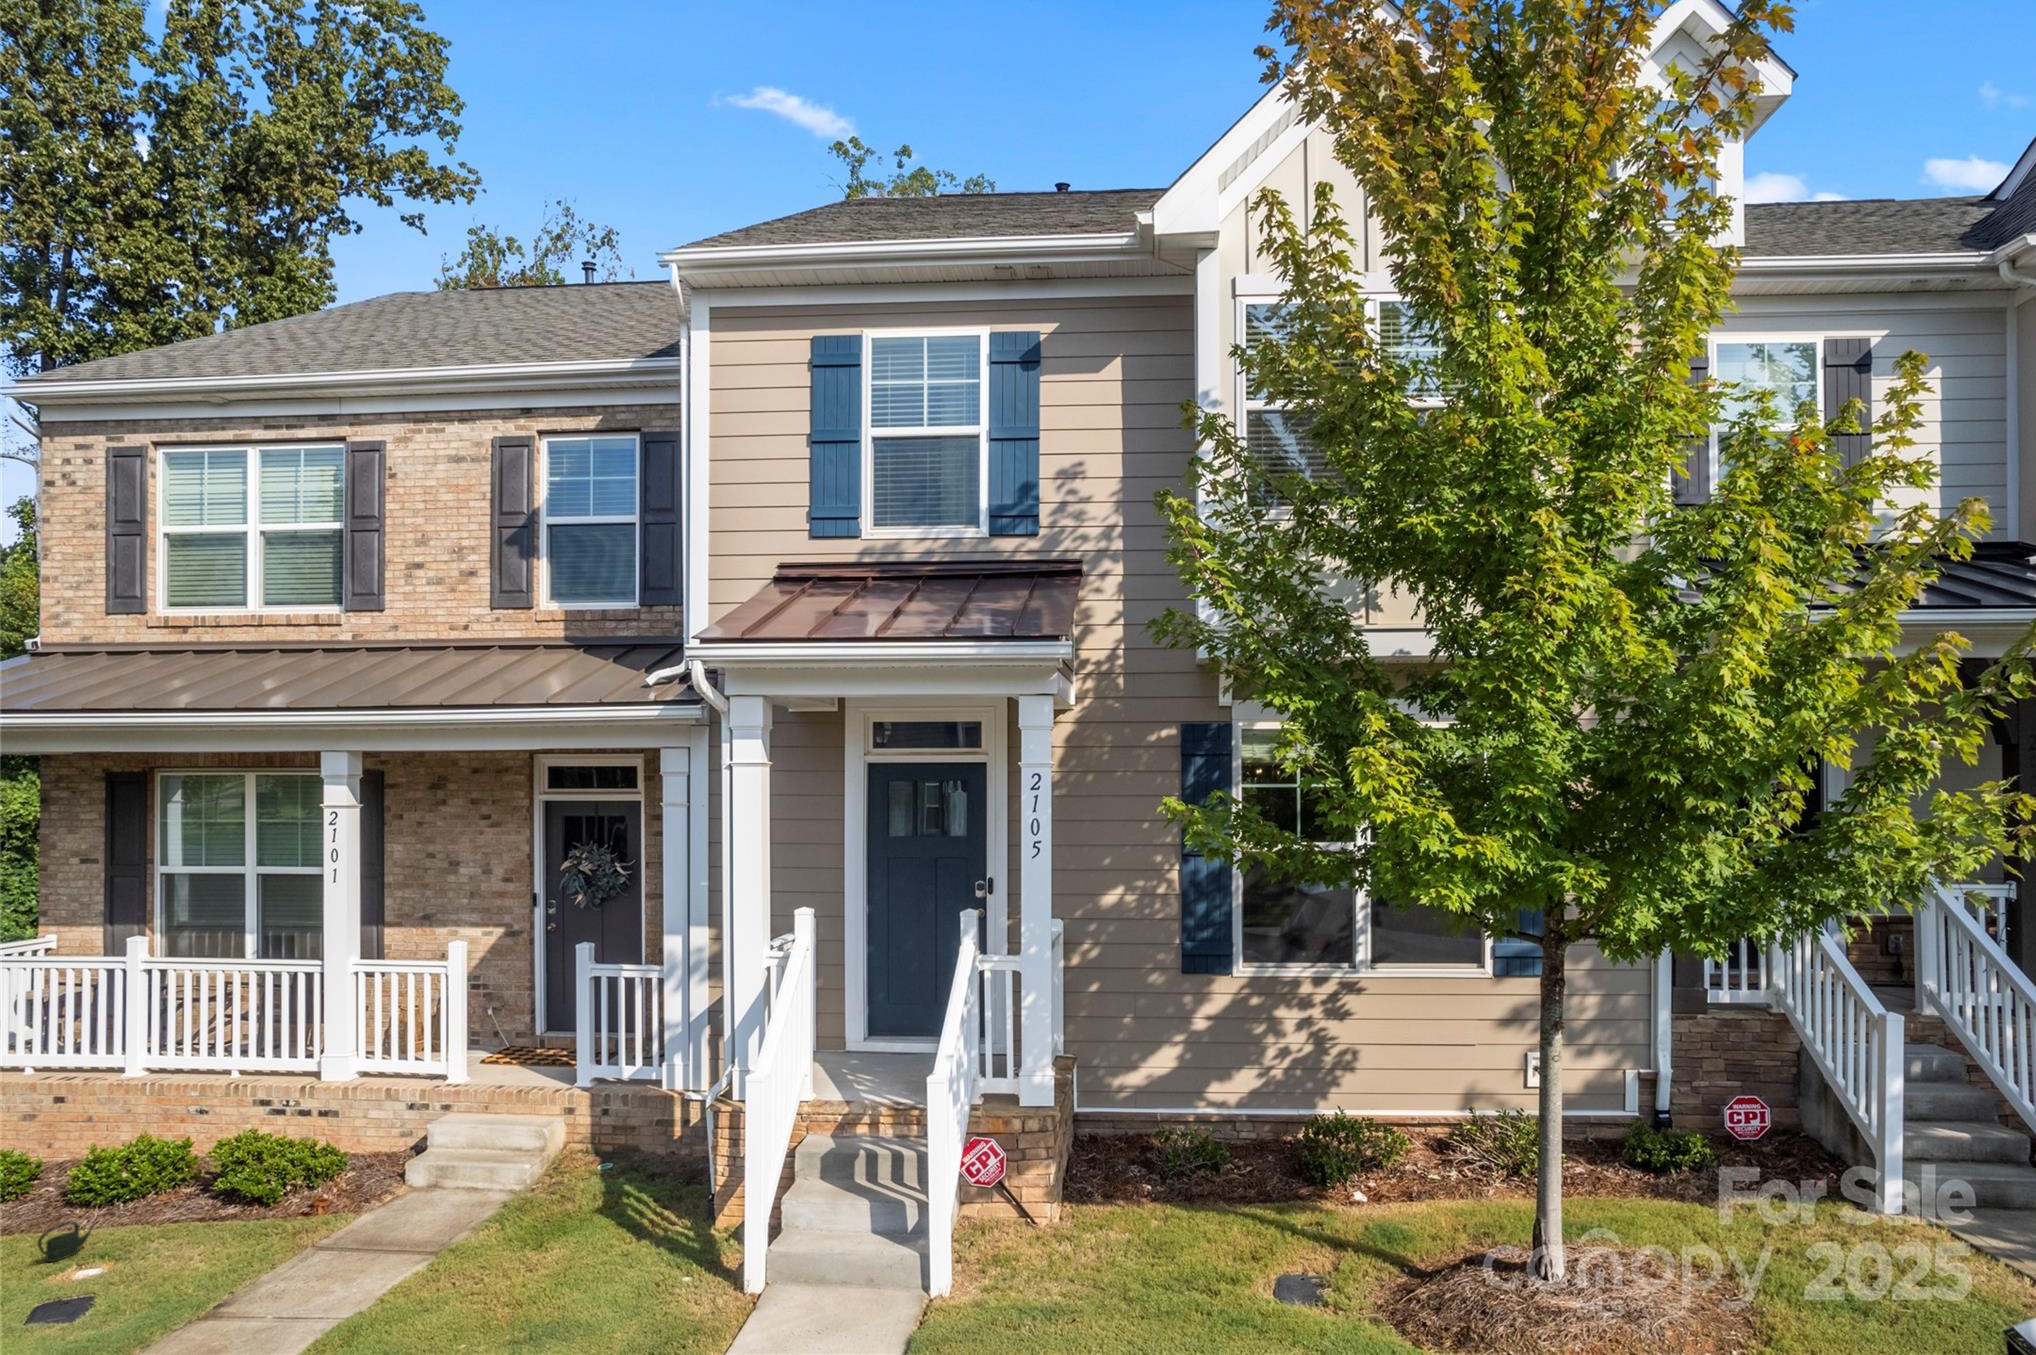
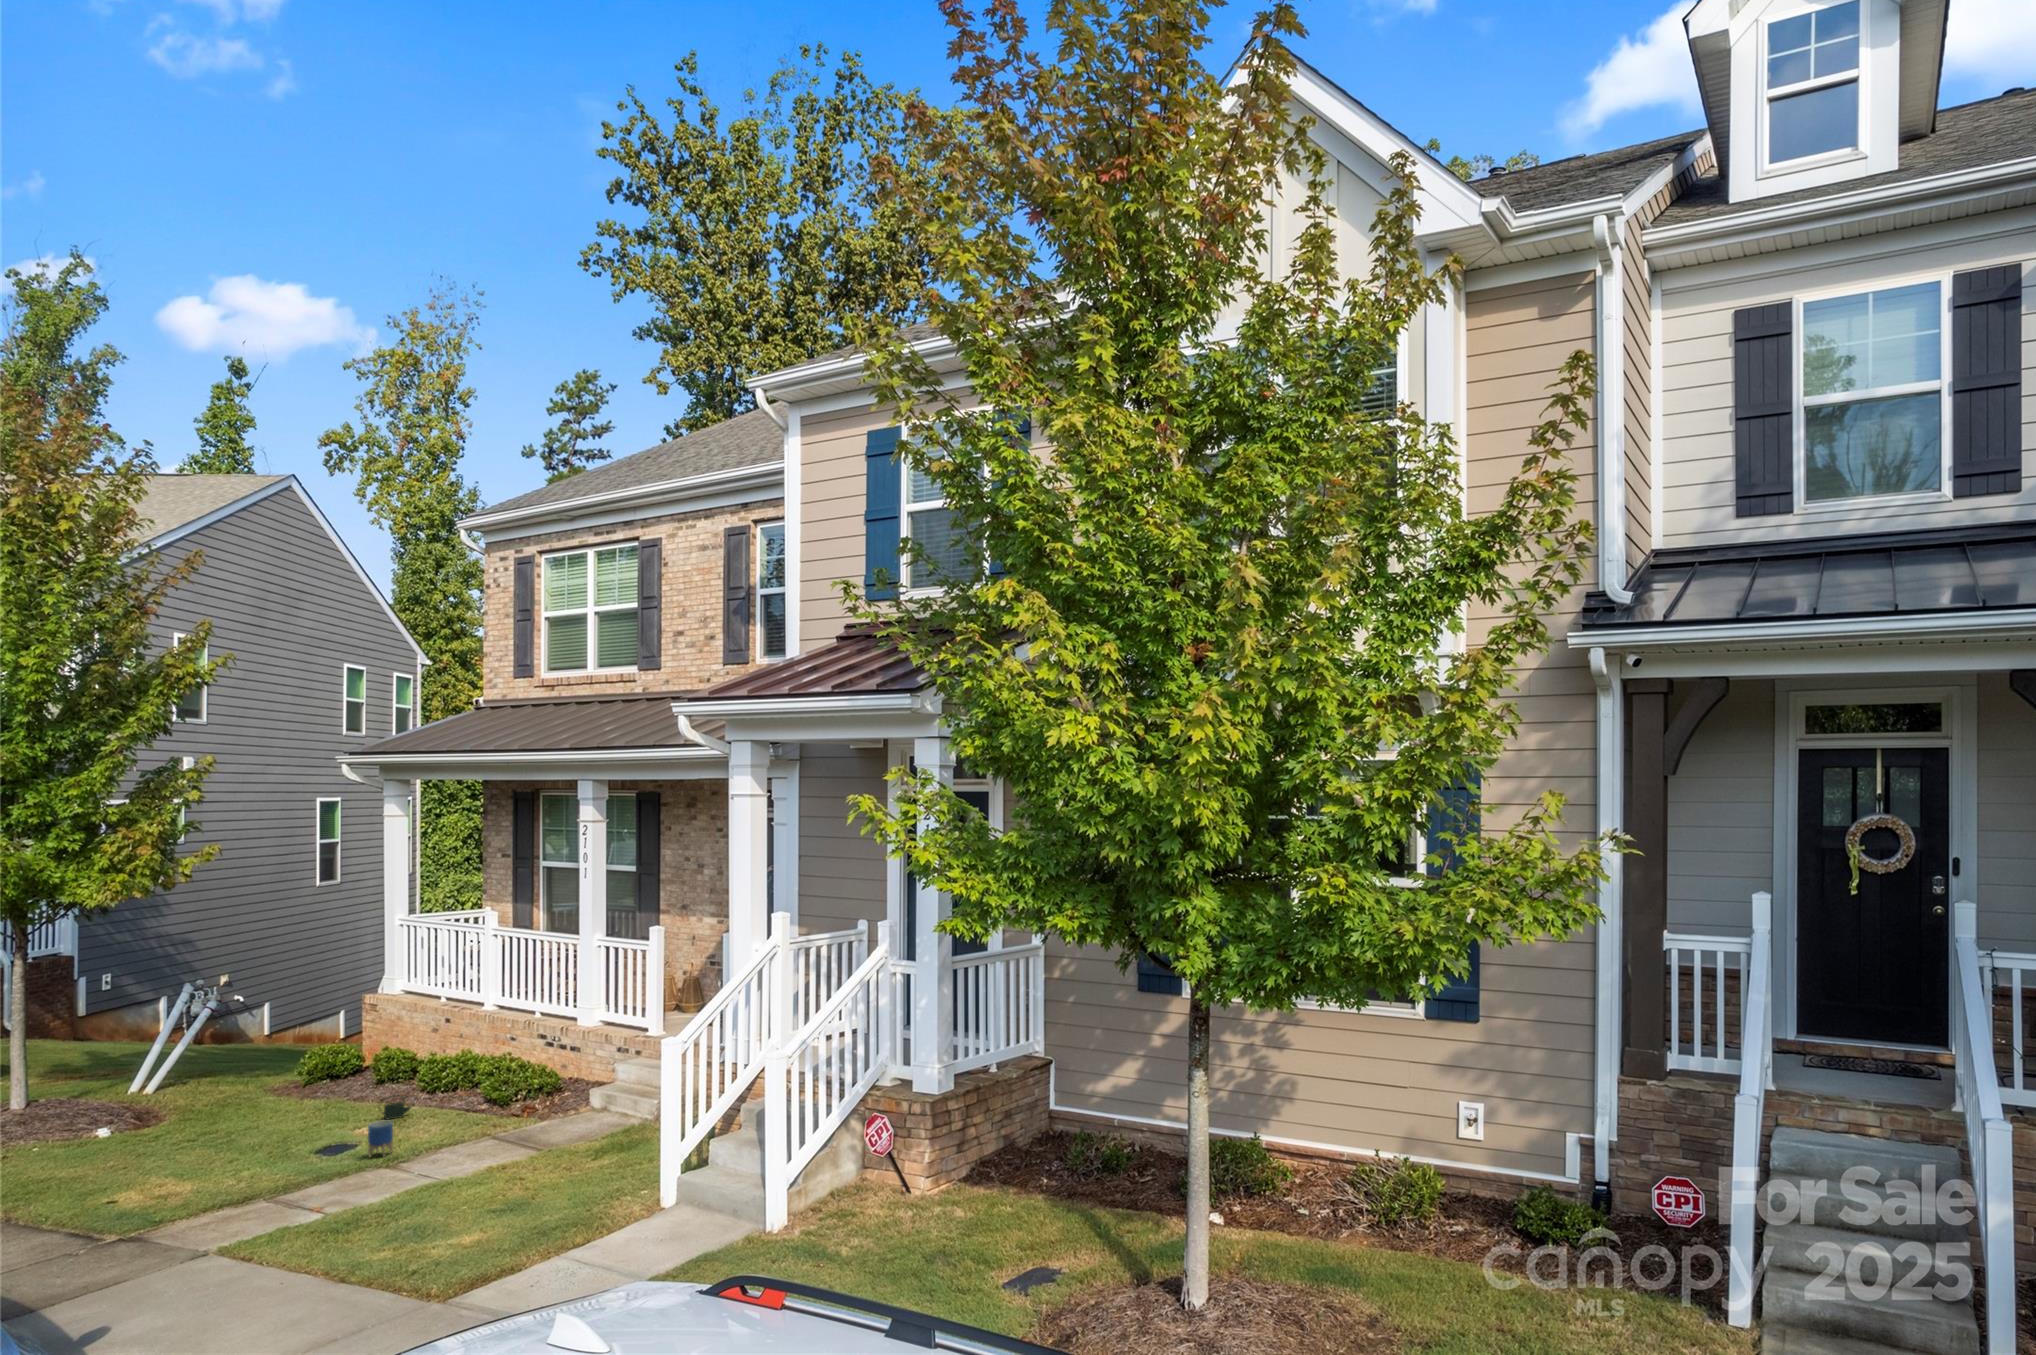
planter: none [124,1264,166,1328] -> present [368,1121,393,1157]

